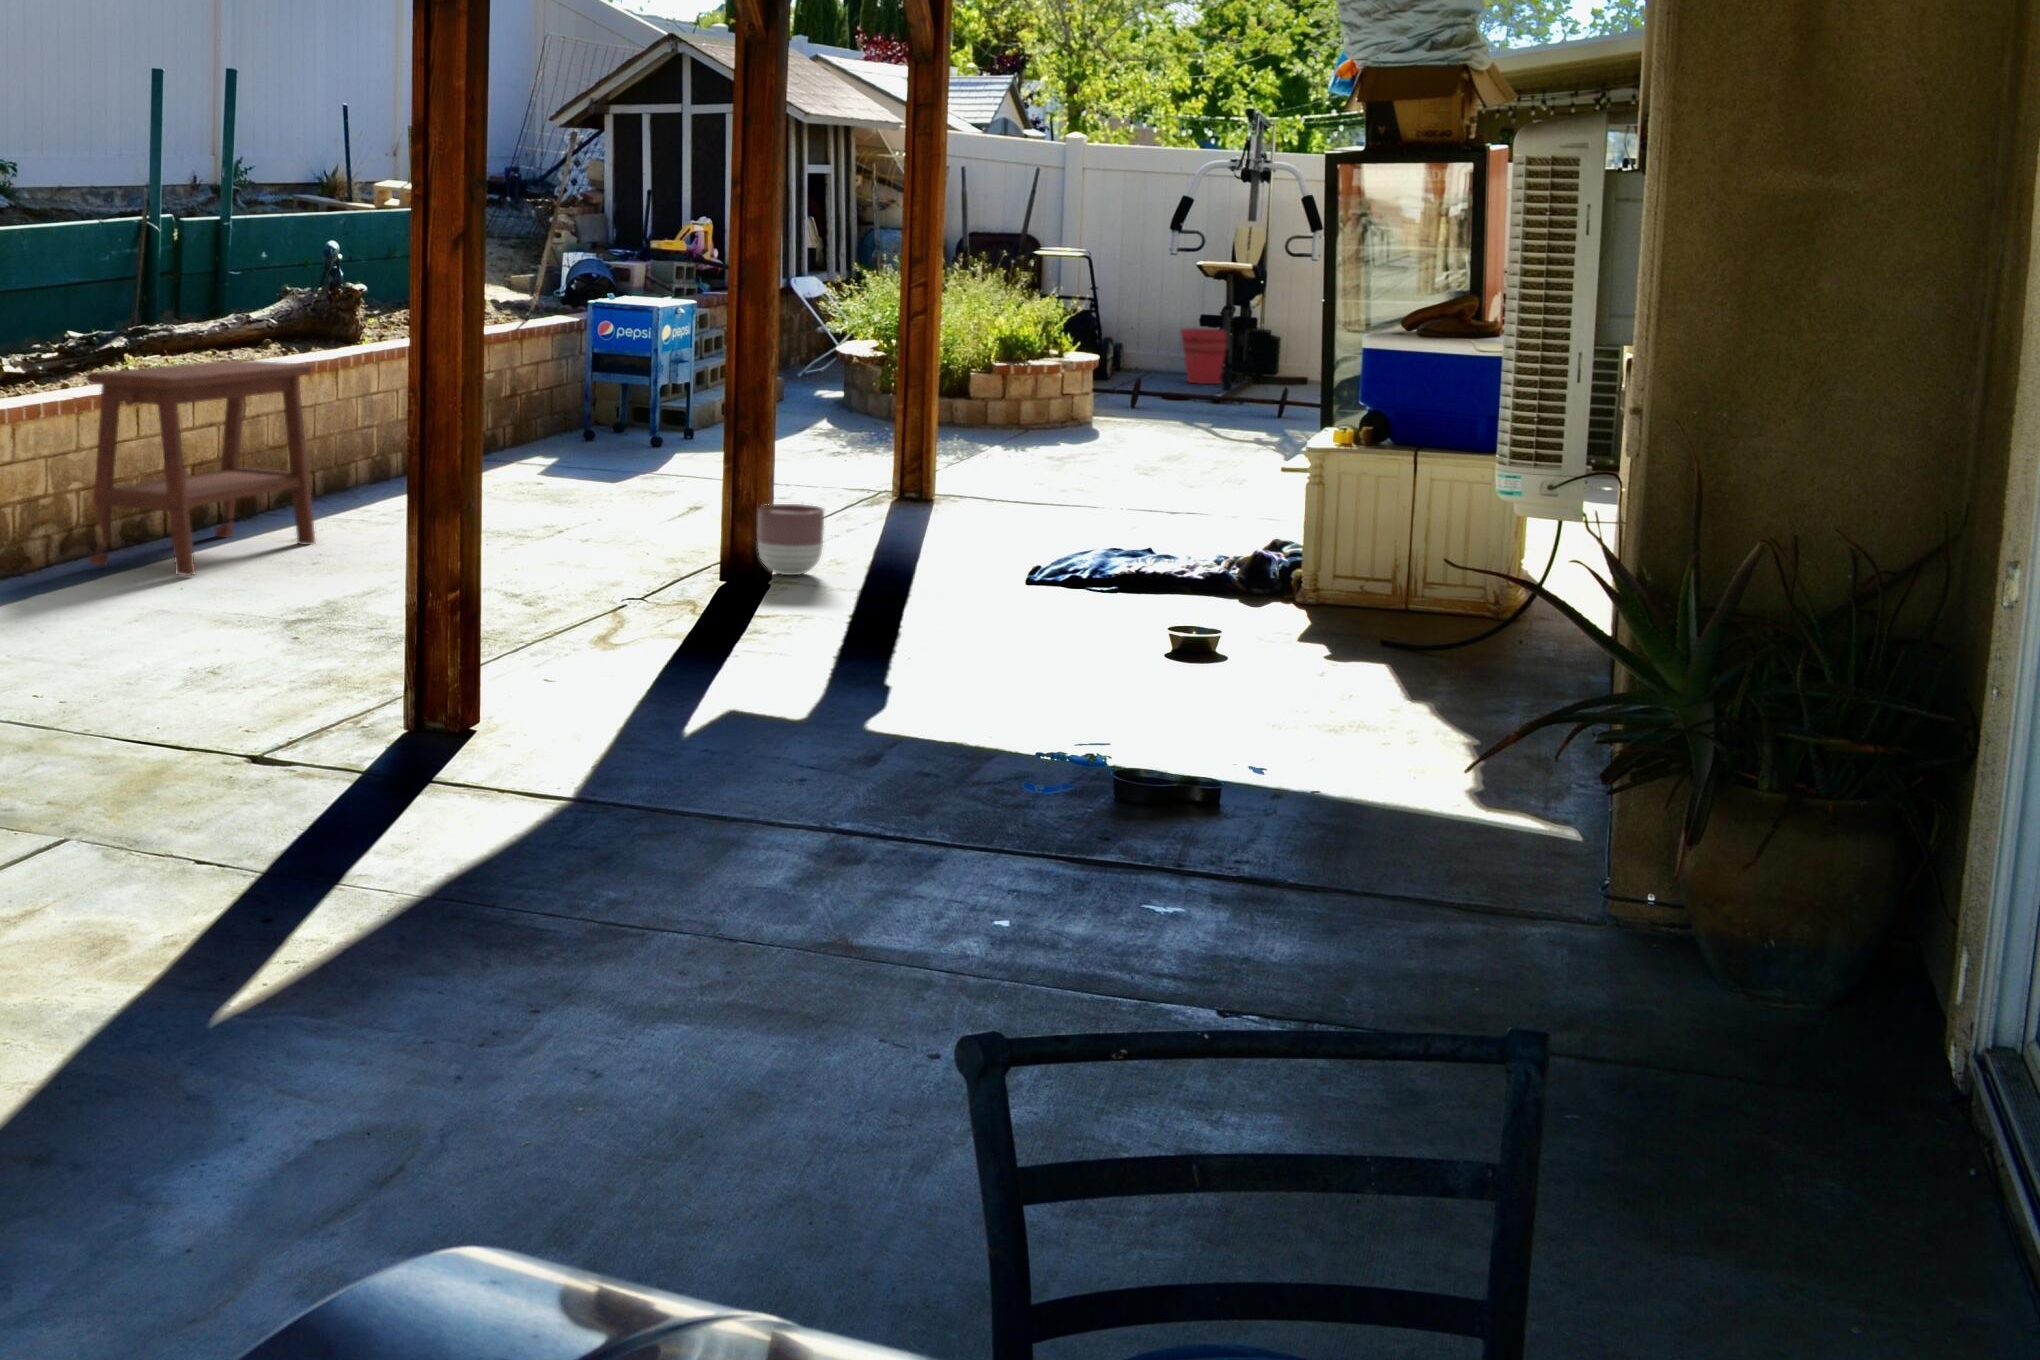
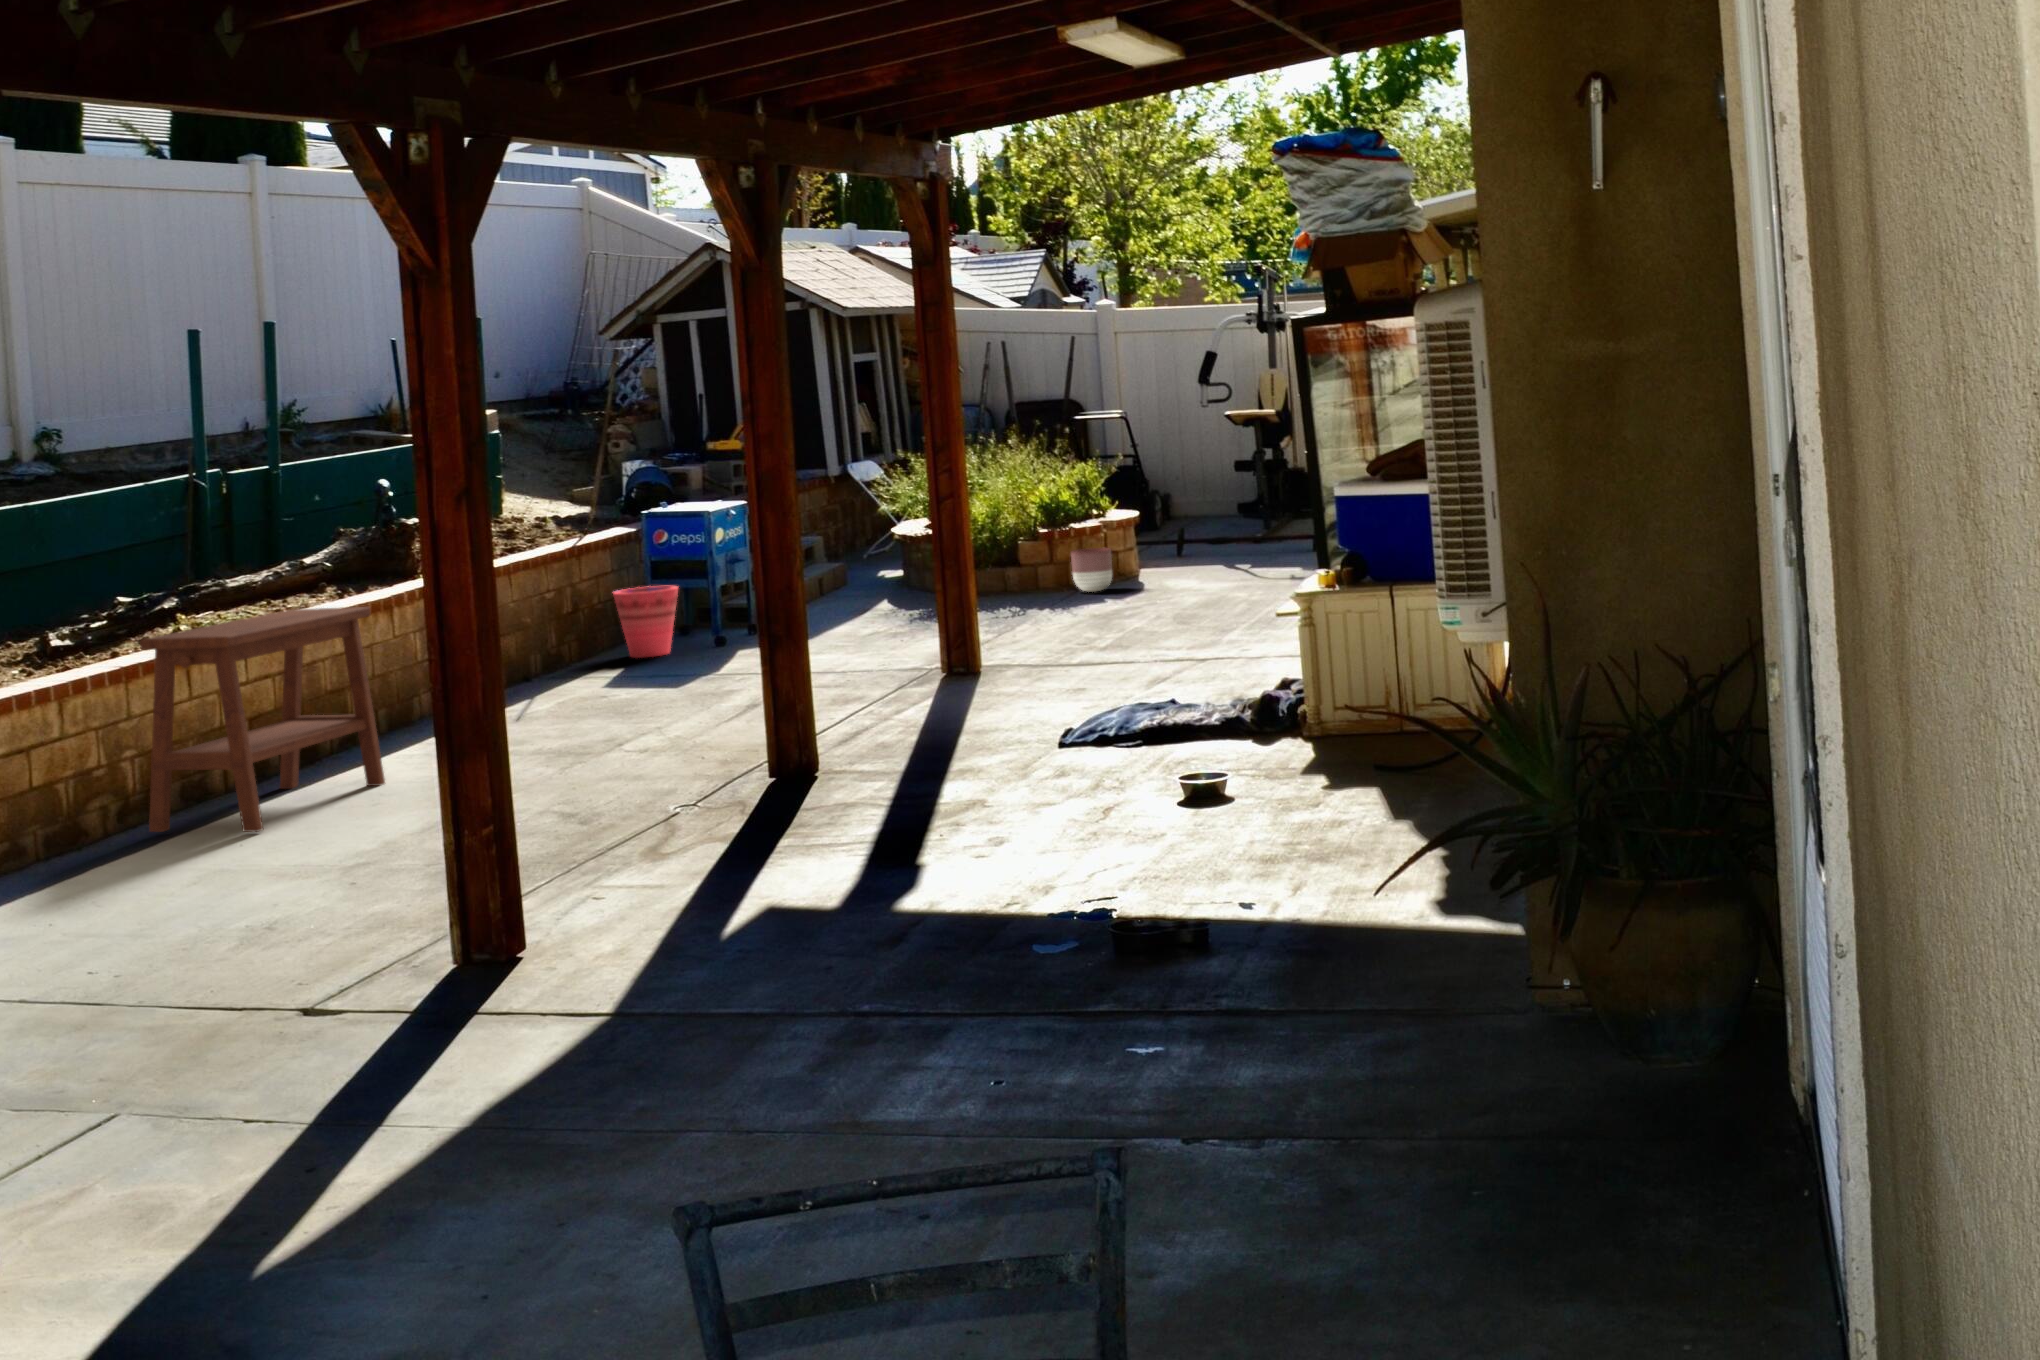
bucket: present [1181,328,1226,384] -> present [613,586,678,658]
planter: present [758,504,824,575] -> present [1071,548,1112,592]

